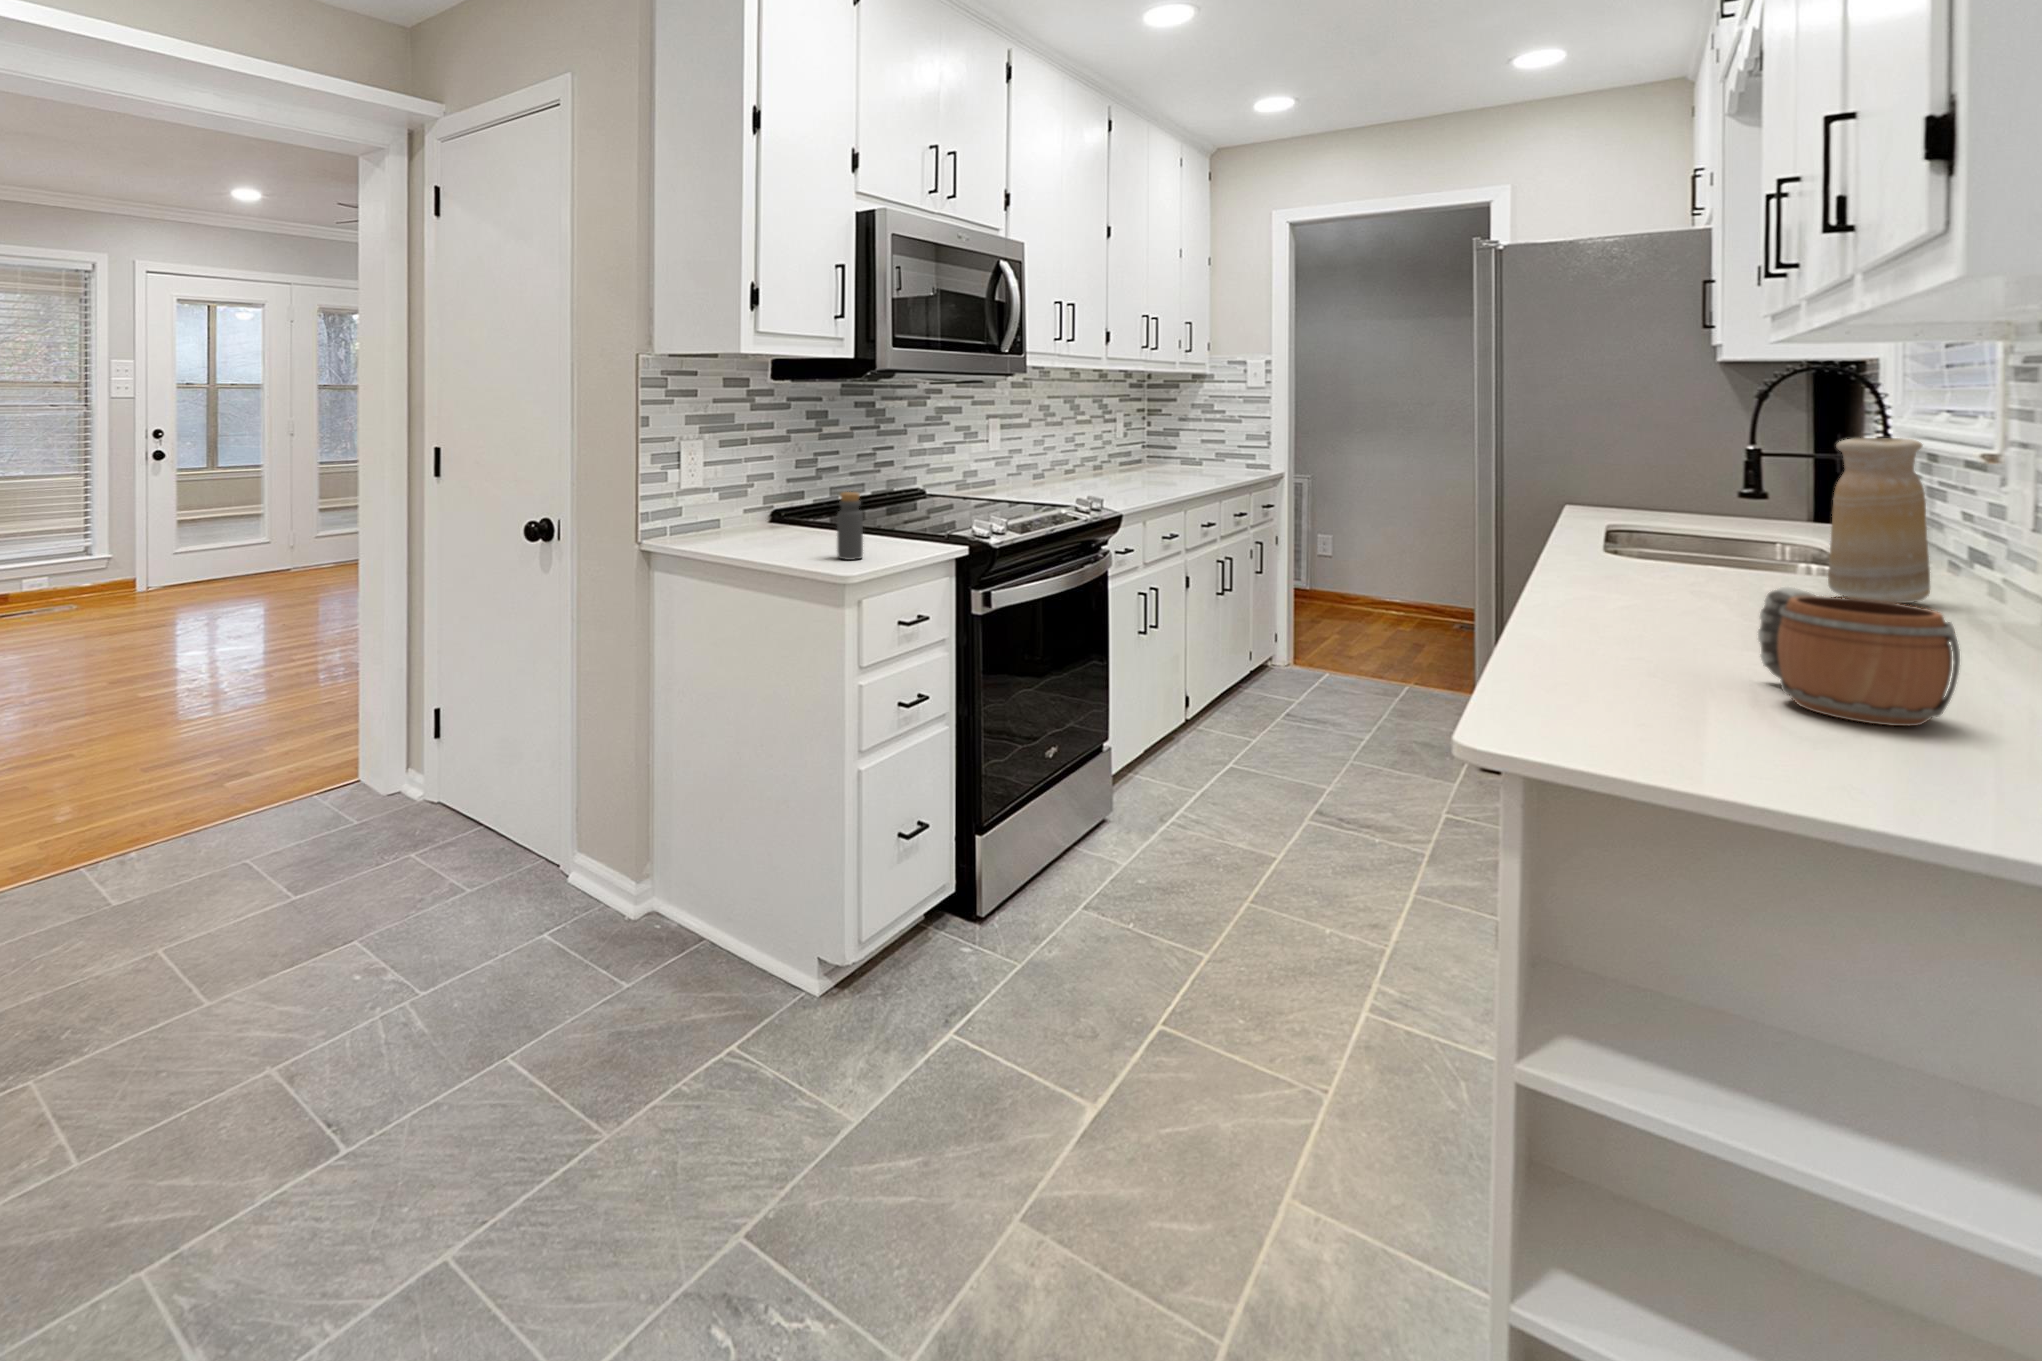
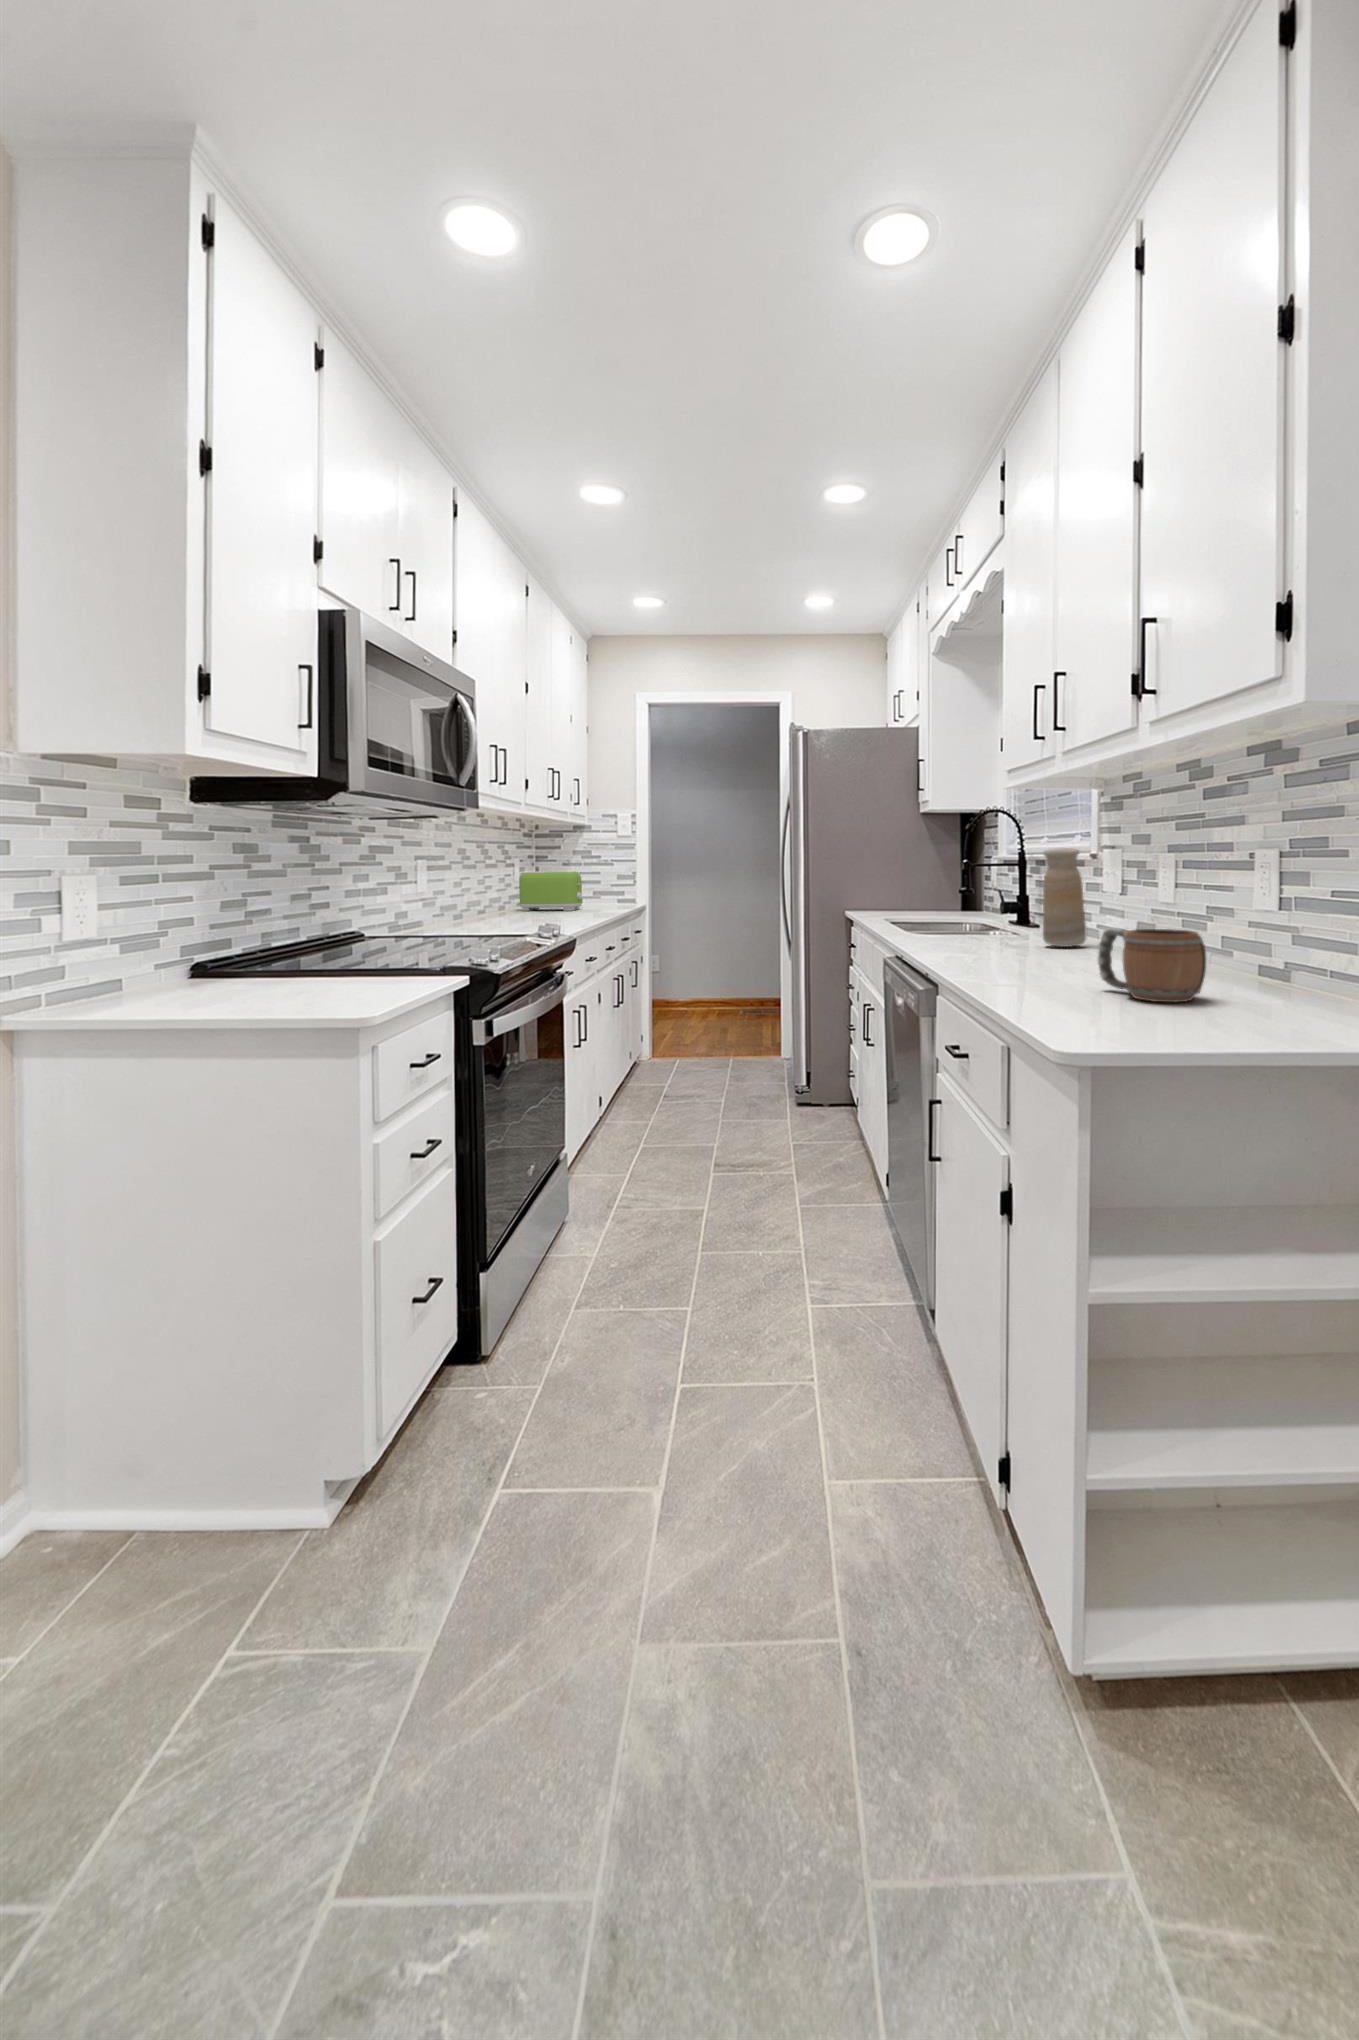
toaster: none [1114,429,1187,475] -> present [519,871,582,911]
bottle: present [837,492,863,560] -> none [331,923,365,1000]

